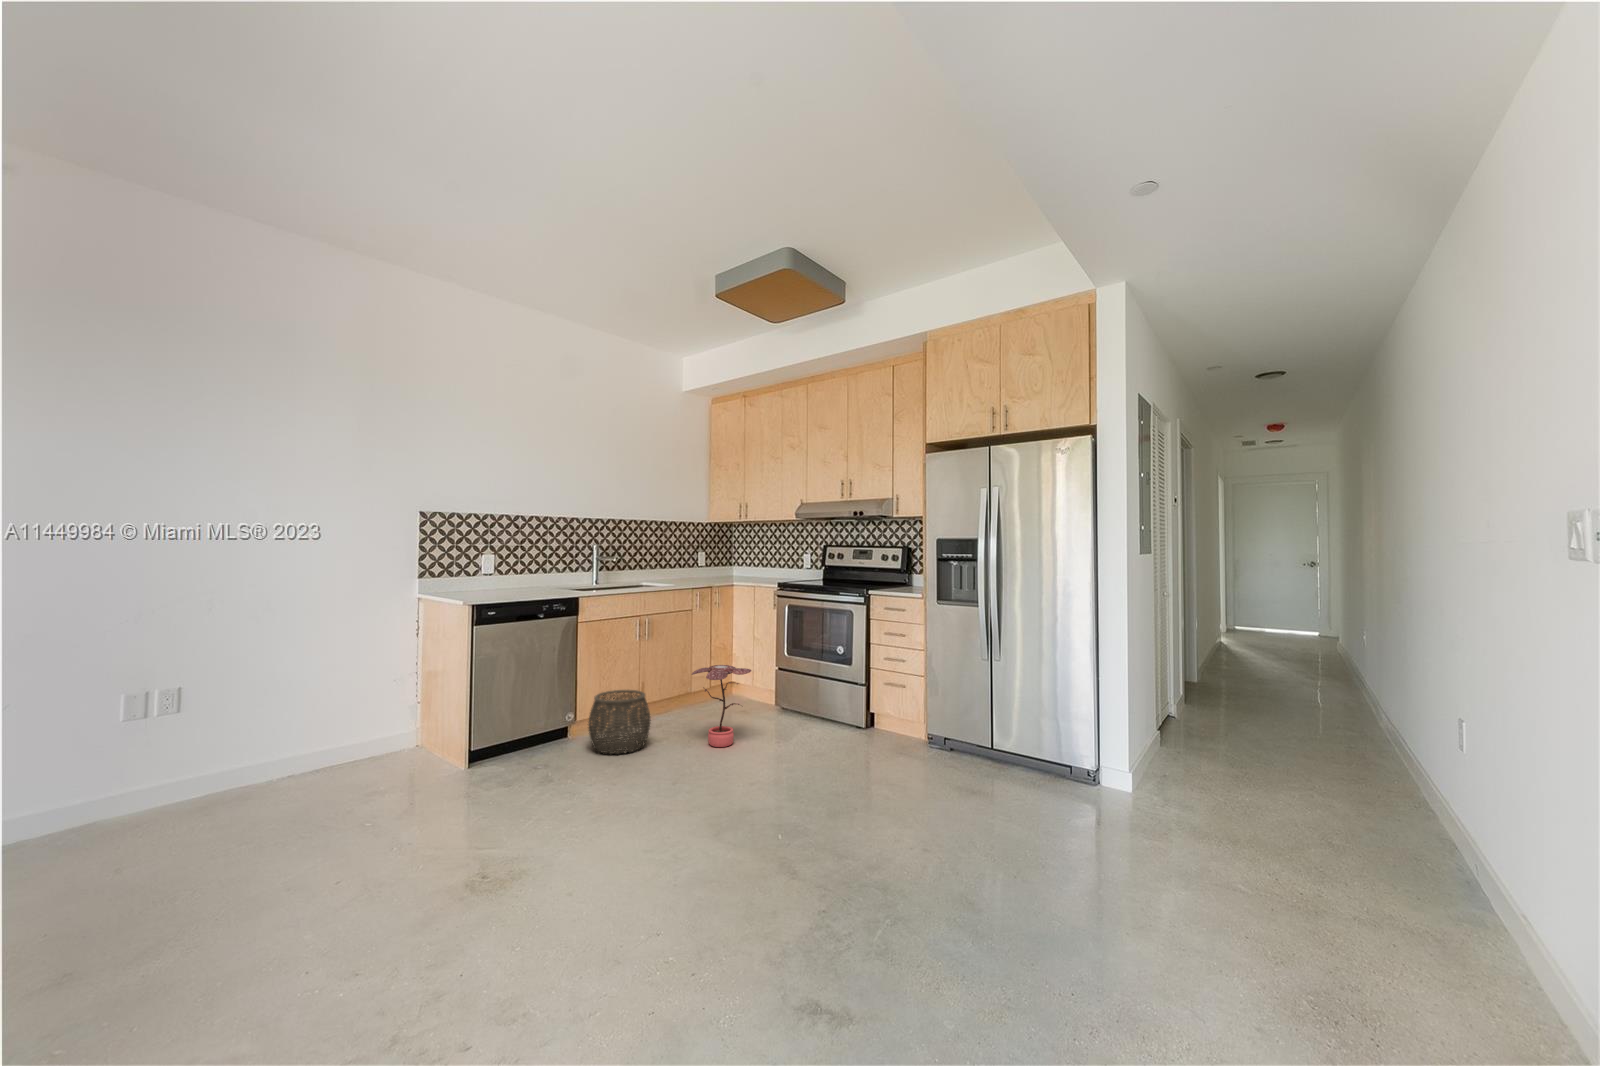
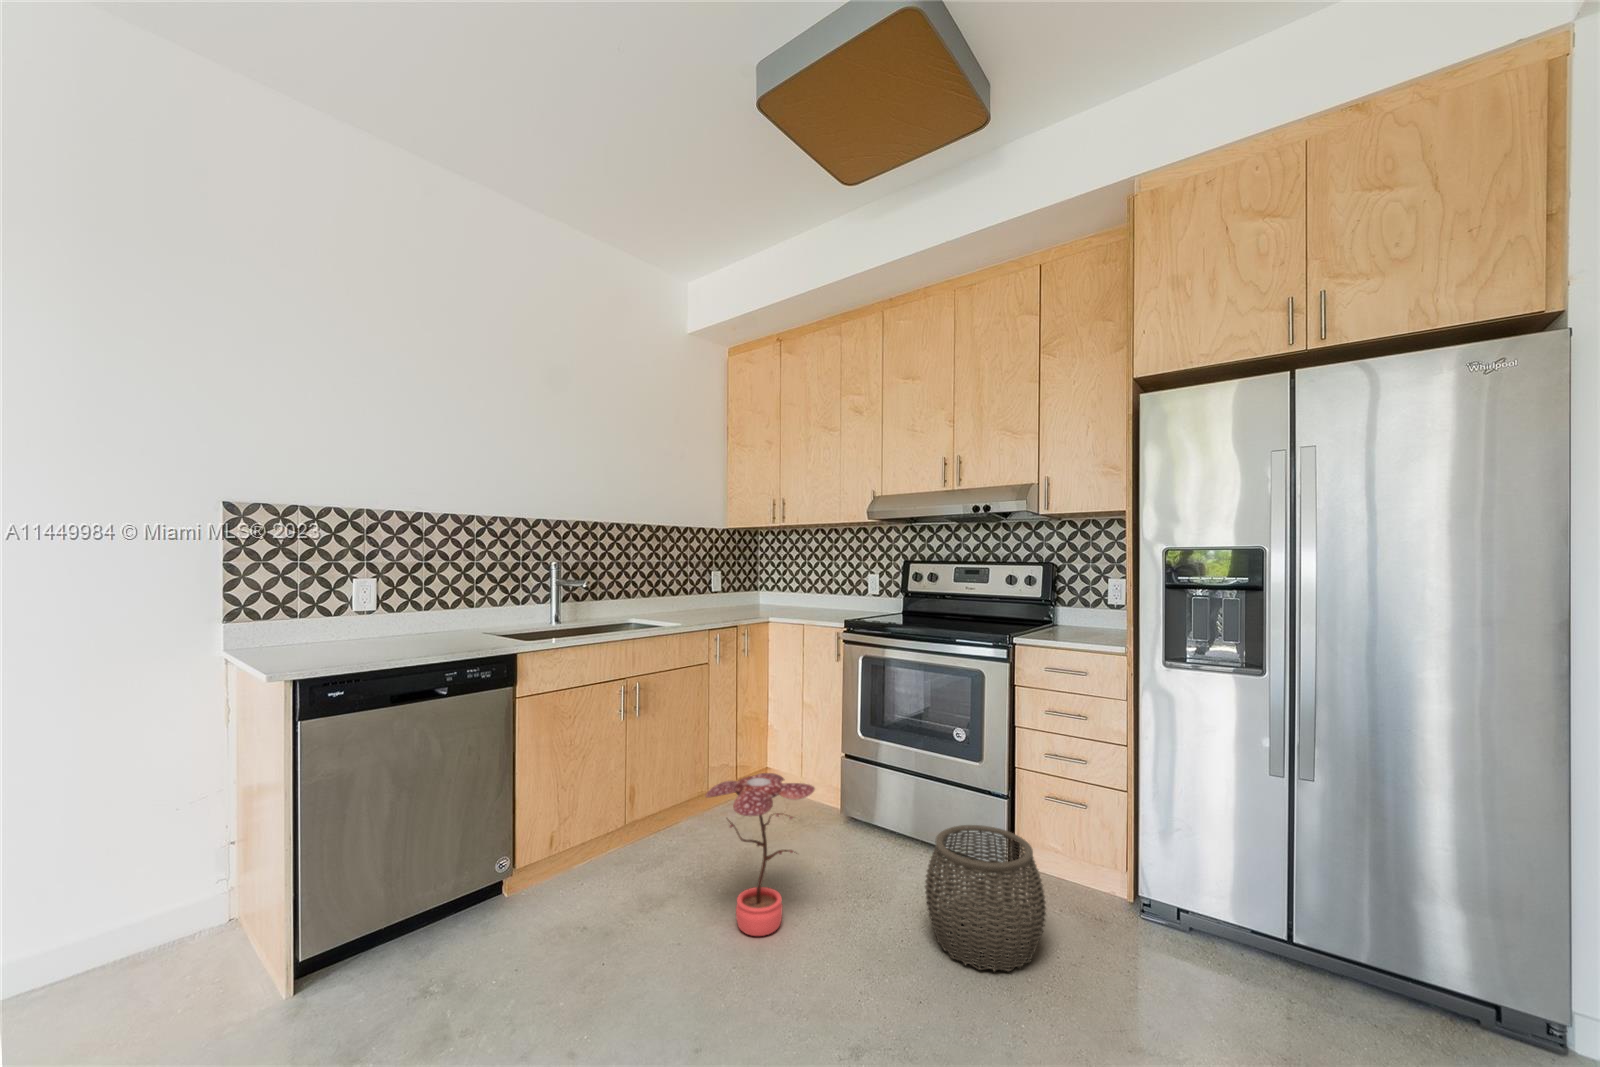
woven basket: present [588,690,651,754] -> present [925,825,1046,971]

